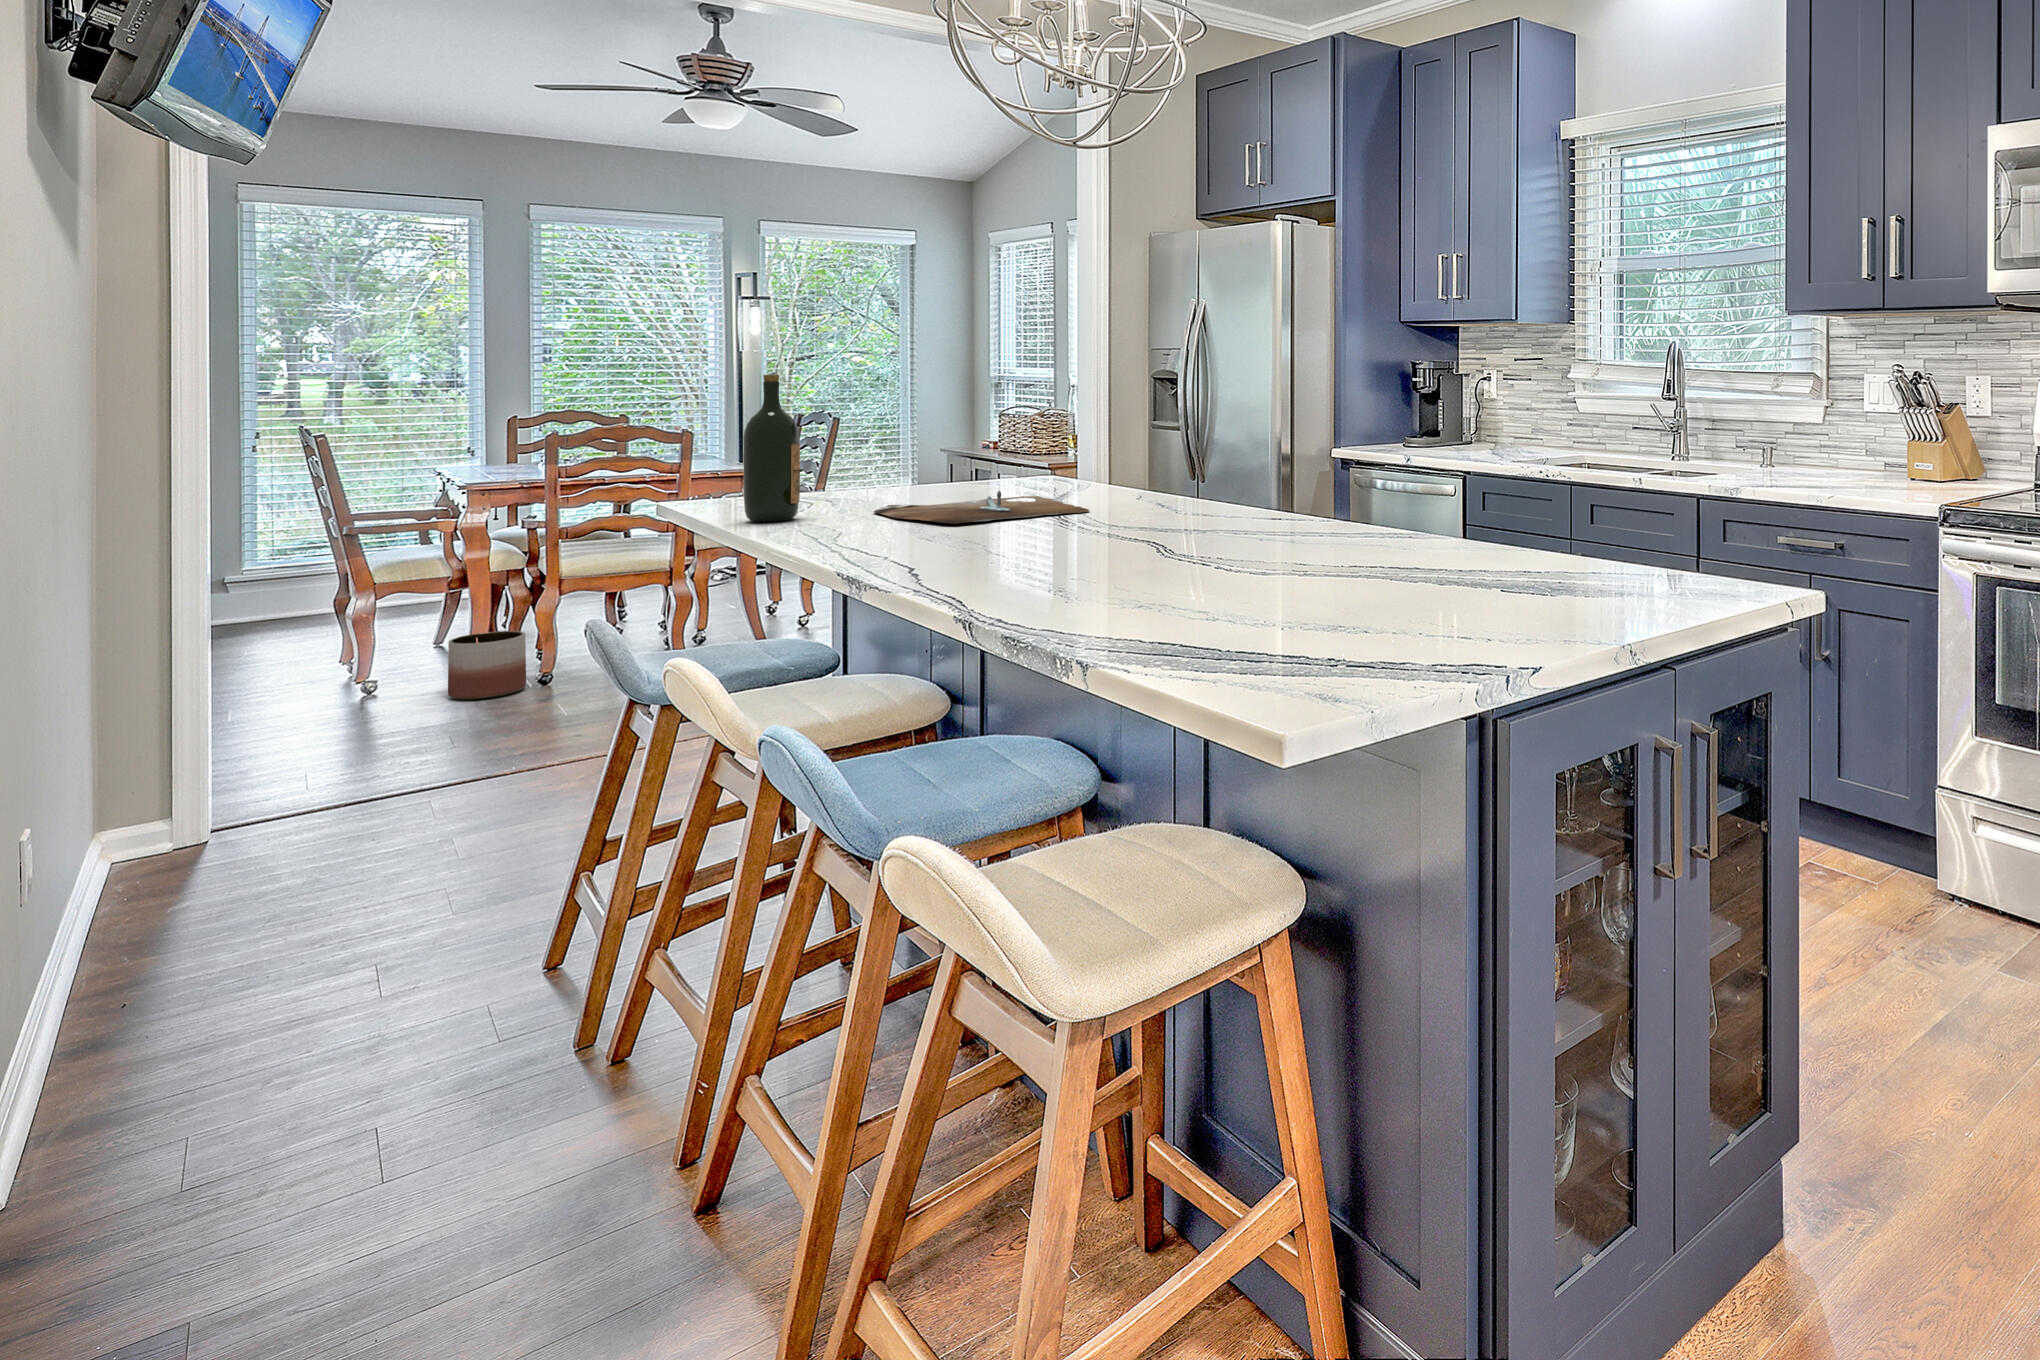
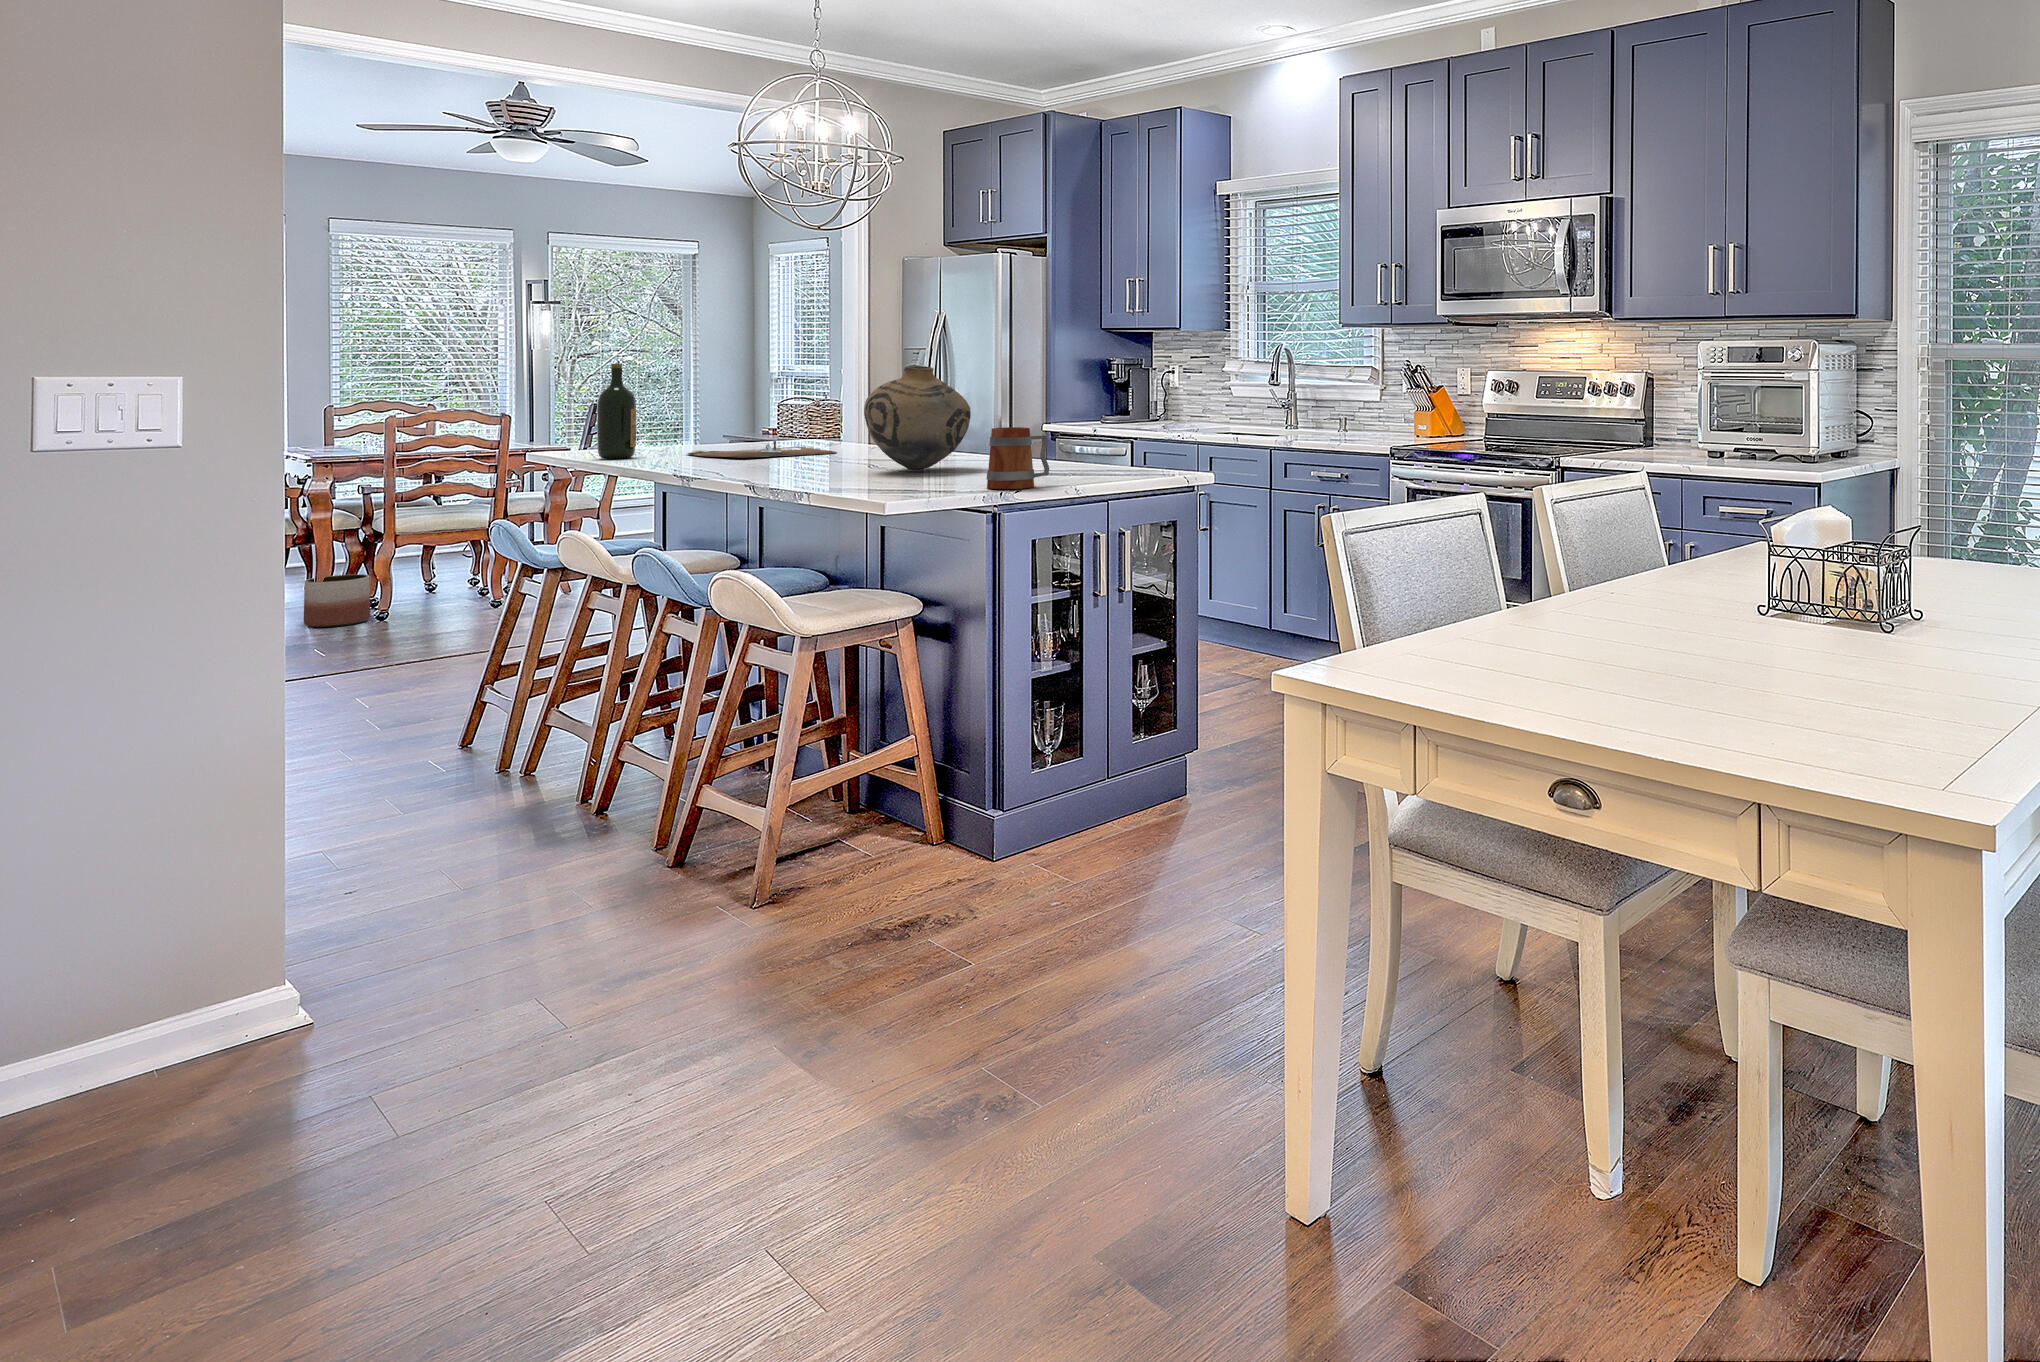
vase: none [1146,382,1319,563] -> present [864,366,971,470]
mug: none [1395,505,1509,635] -> present [987,427,1049,489]

